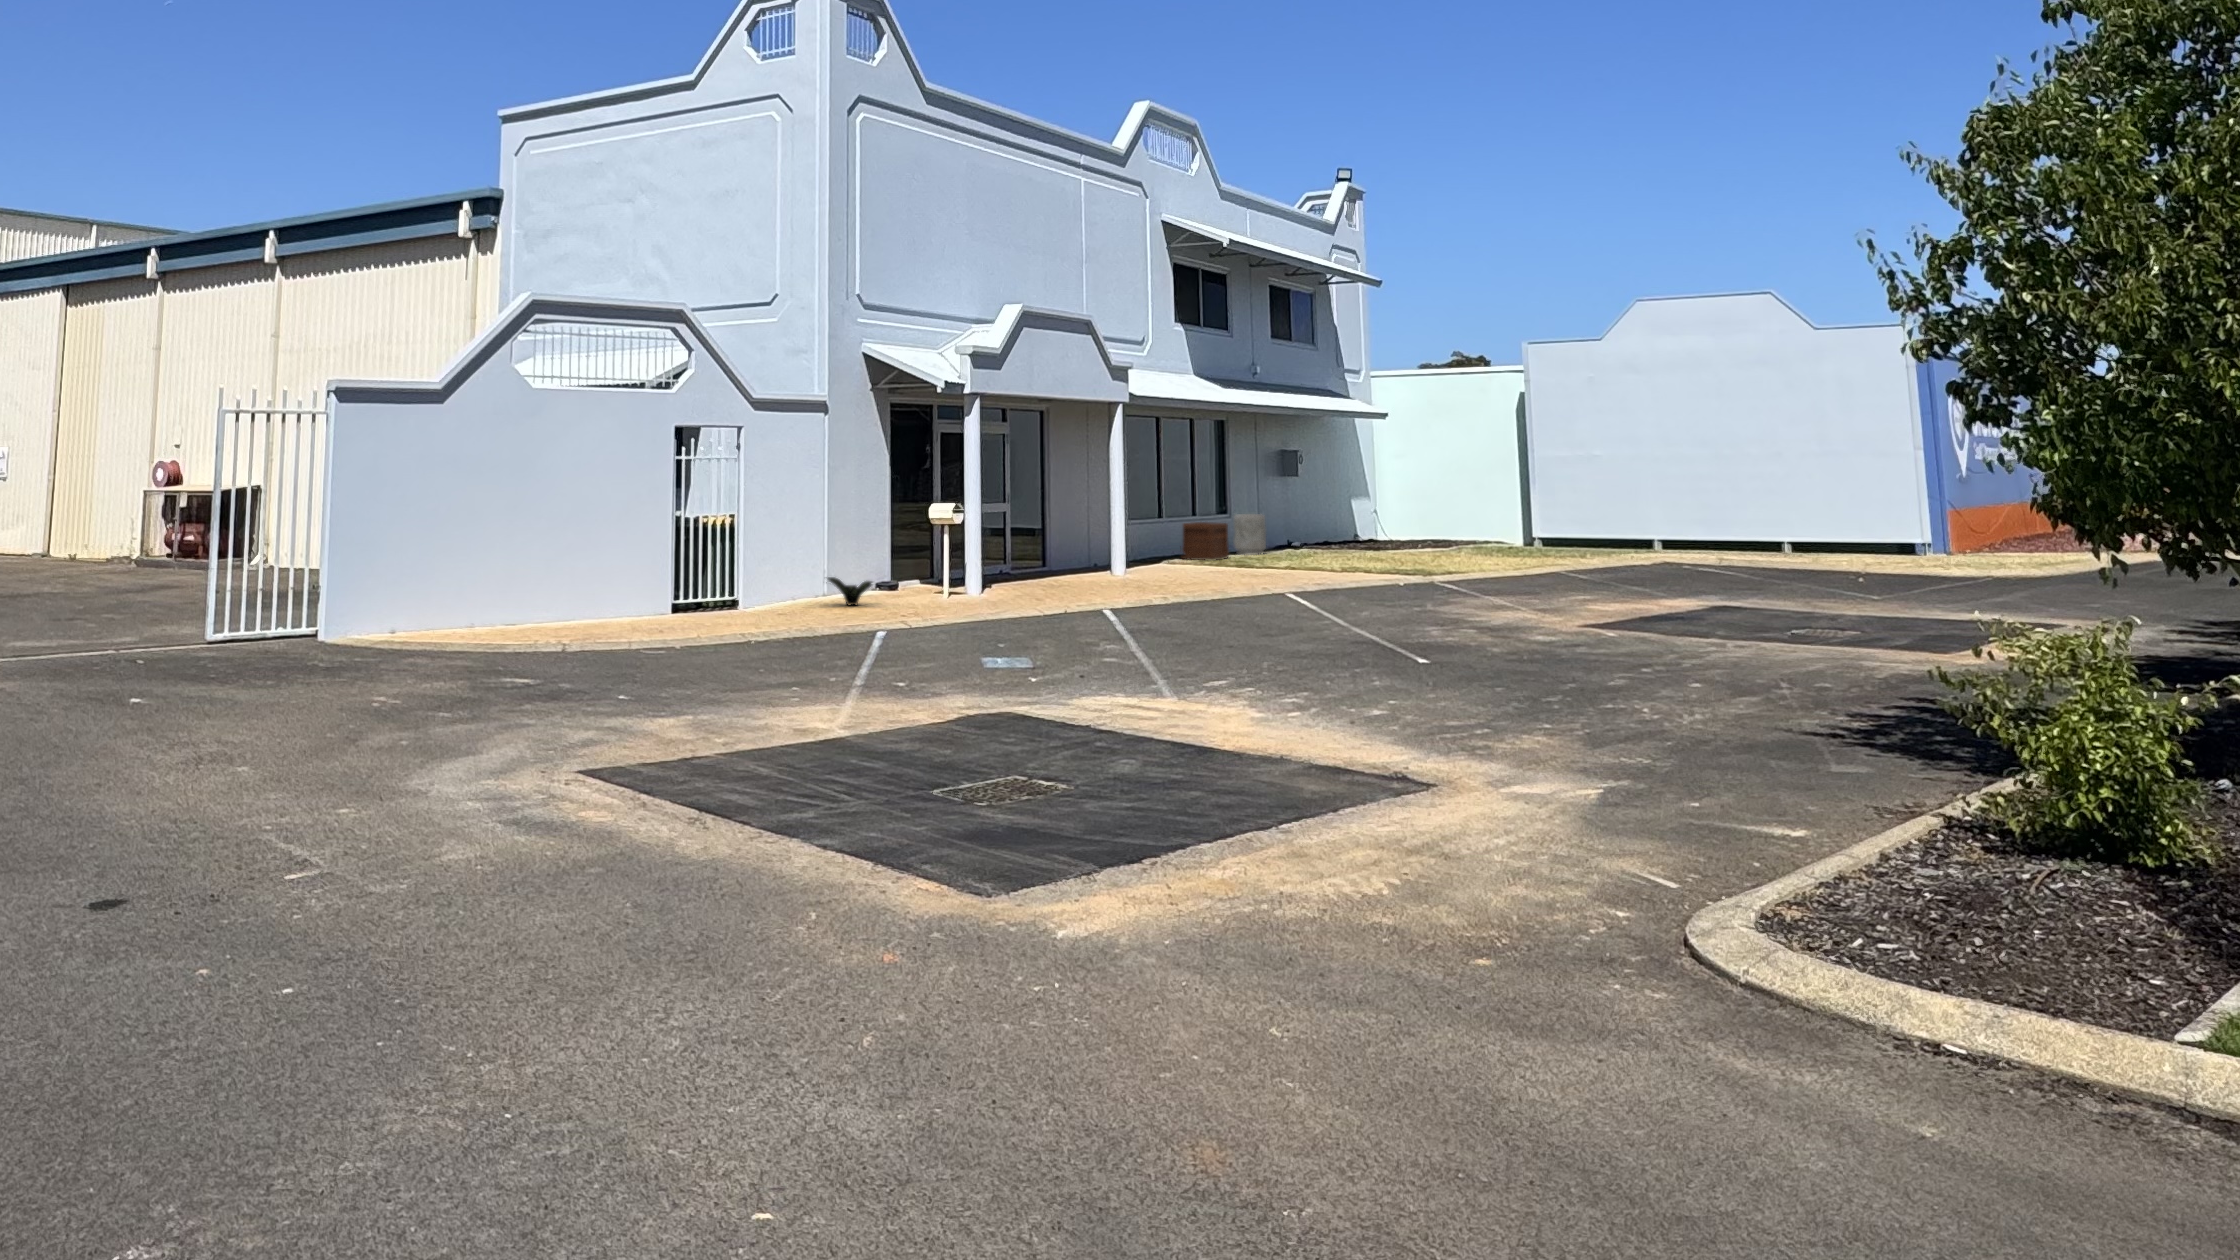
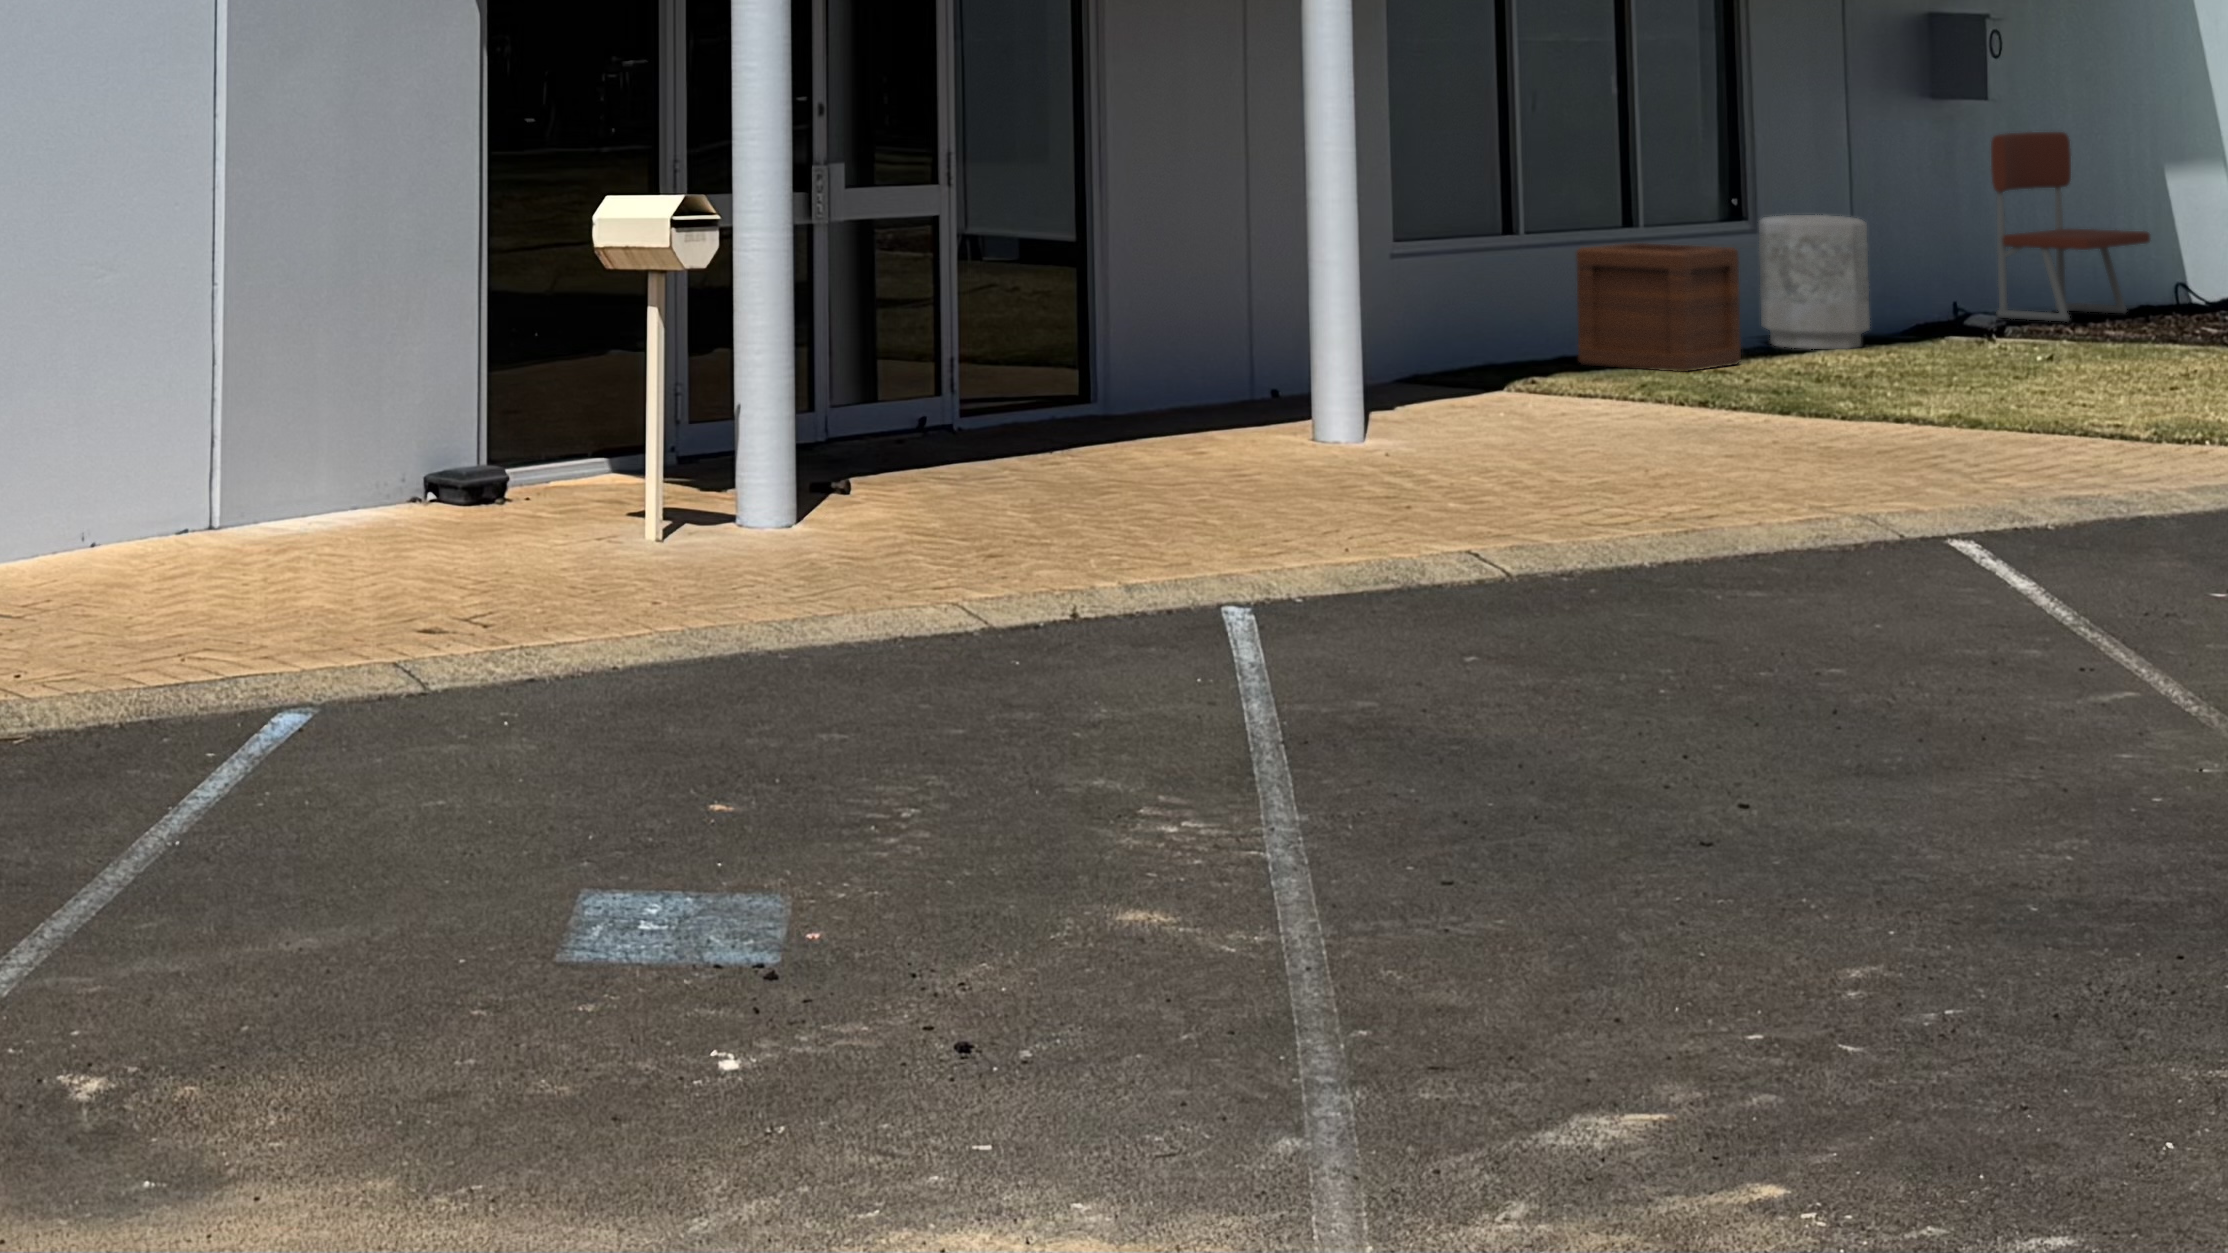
bench: none [1302,488,1350,547] -> present [1991,132,2151,321]
potted plant: present [827,577,872,606] -> none [176,459,376,570]

